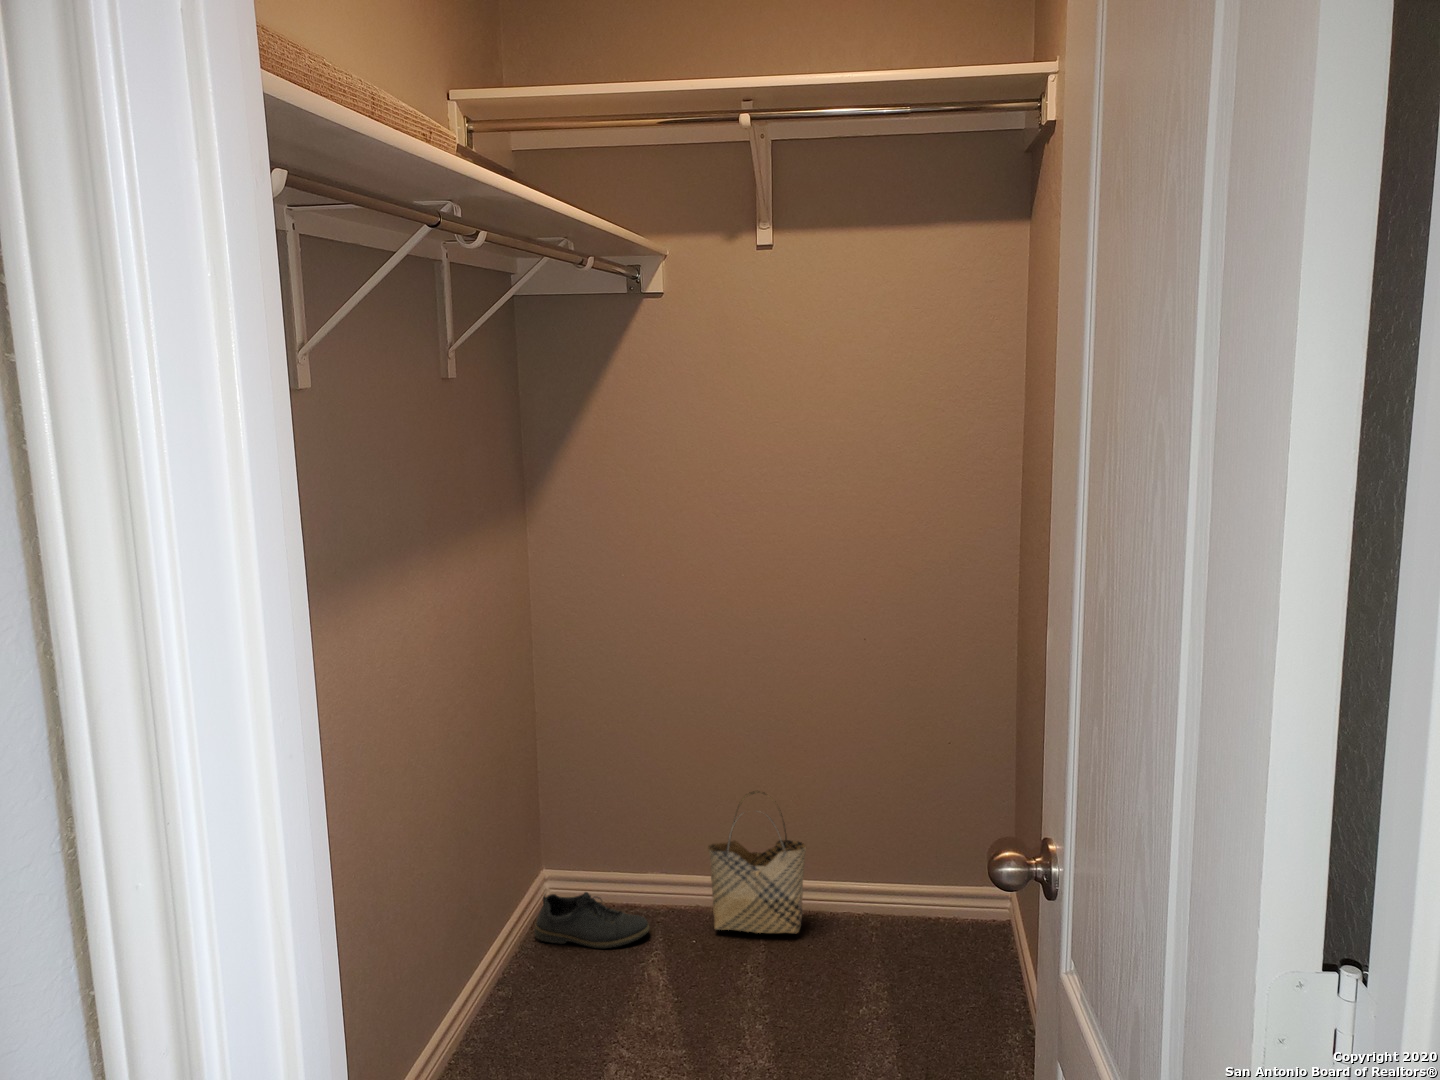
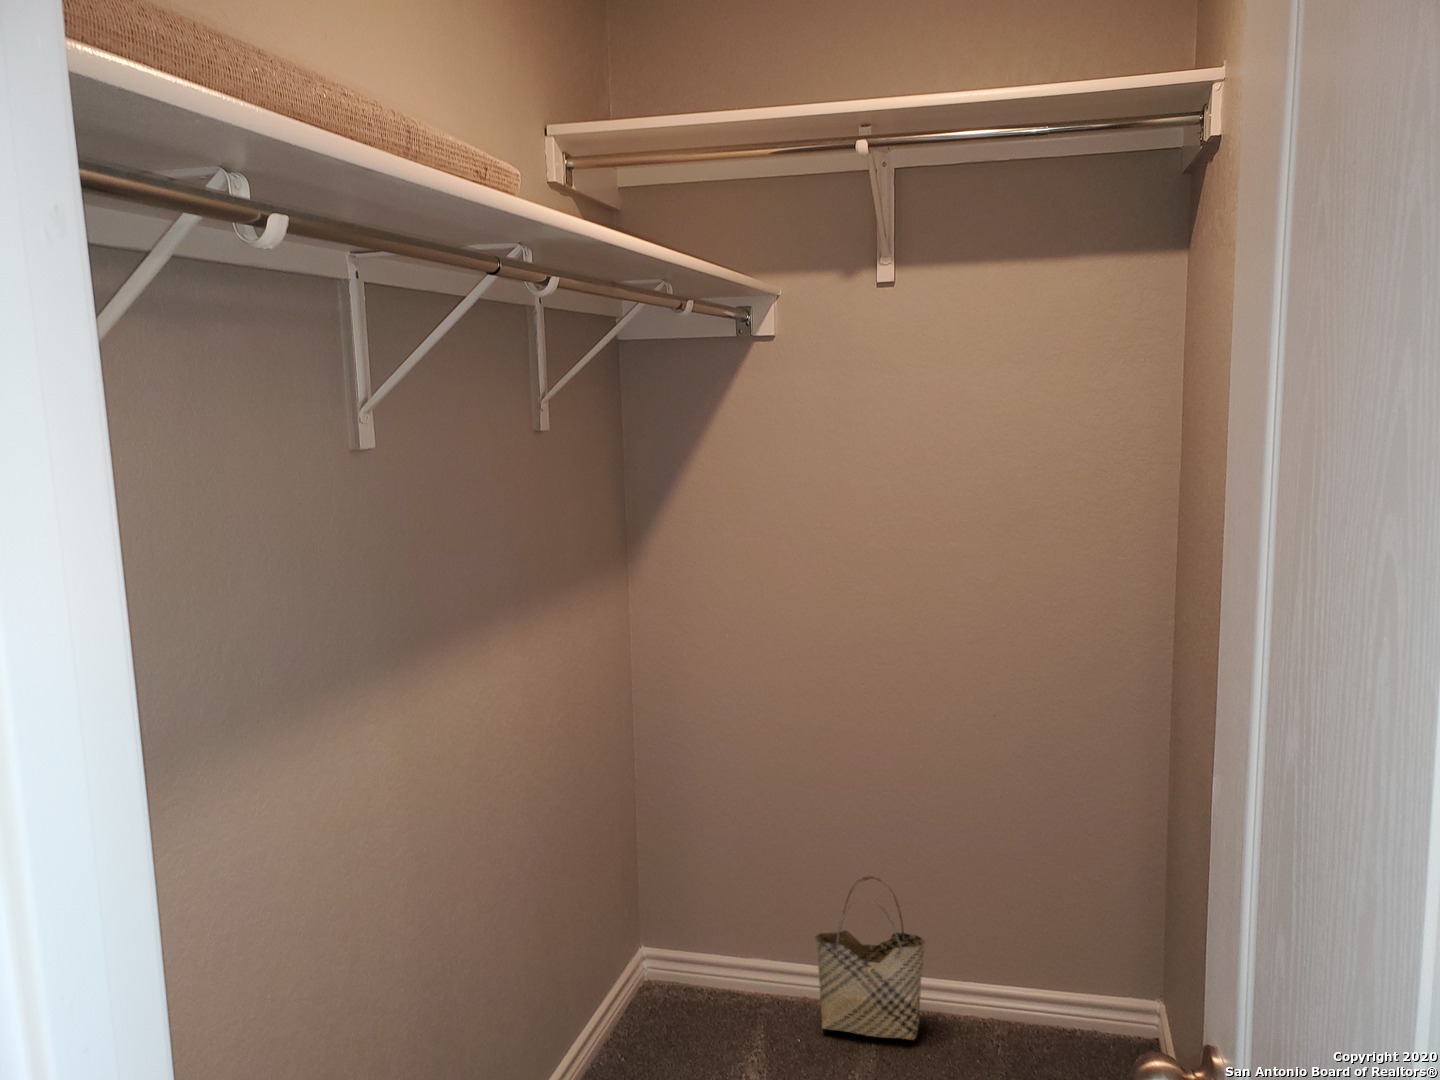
shoe: present [534,892,650,948] -> none [627,977,751,1043]

